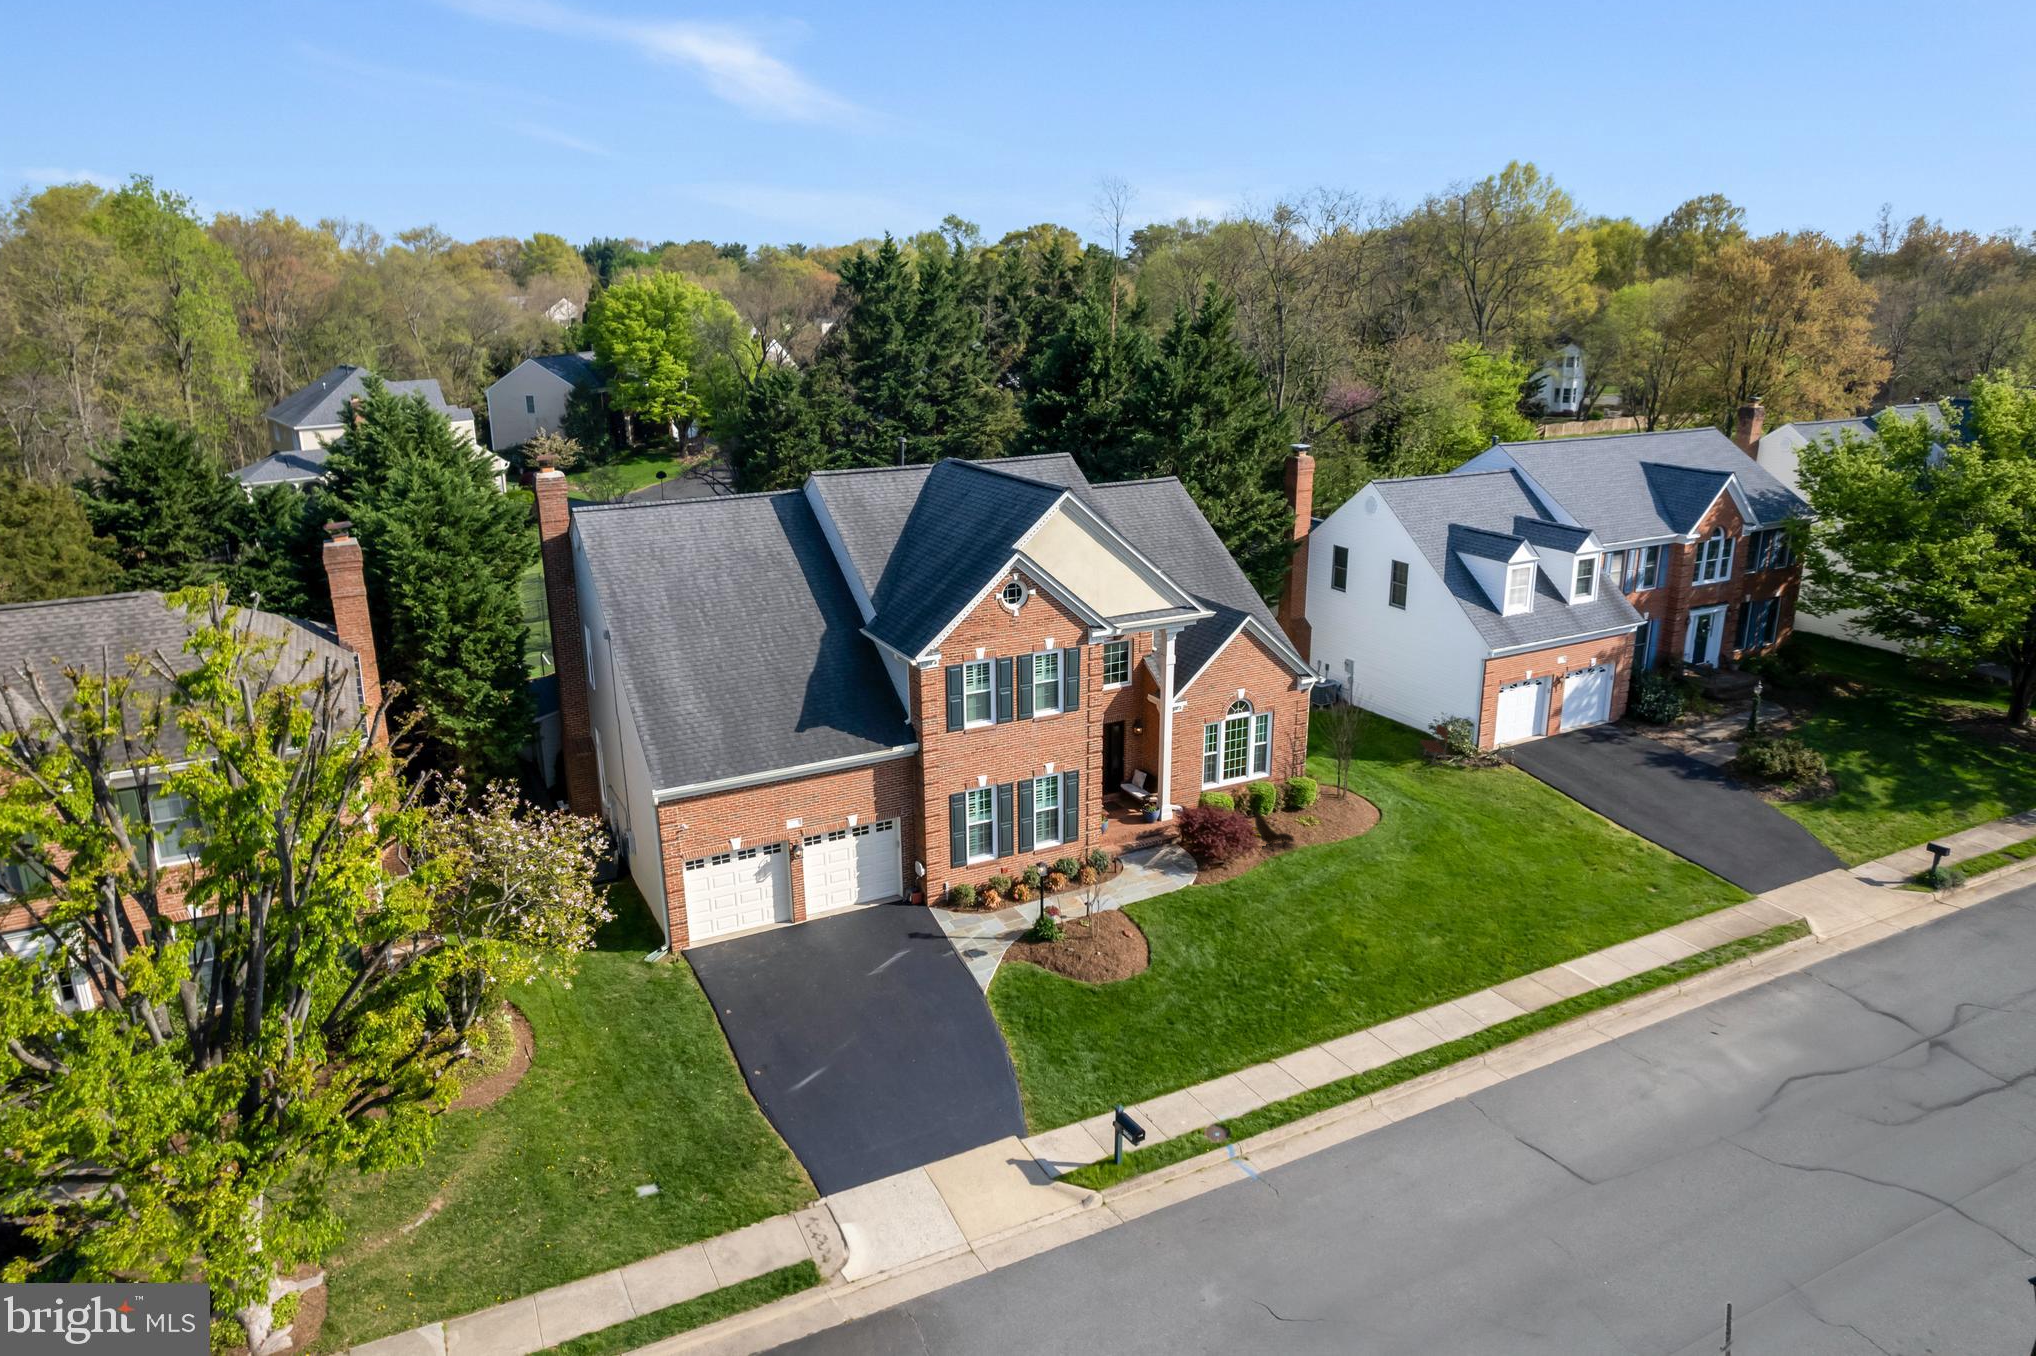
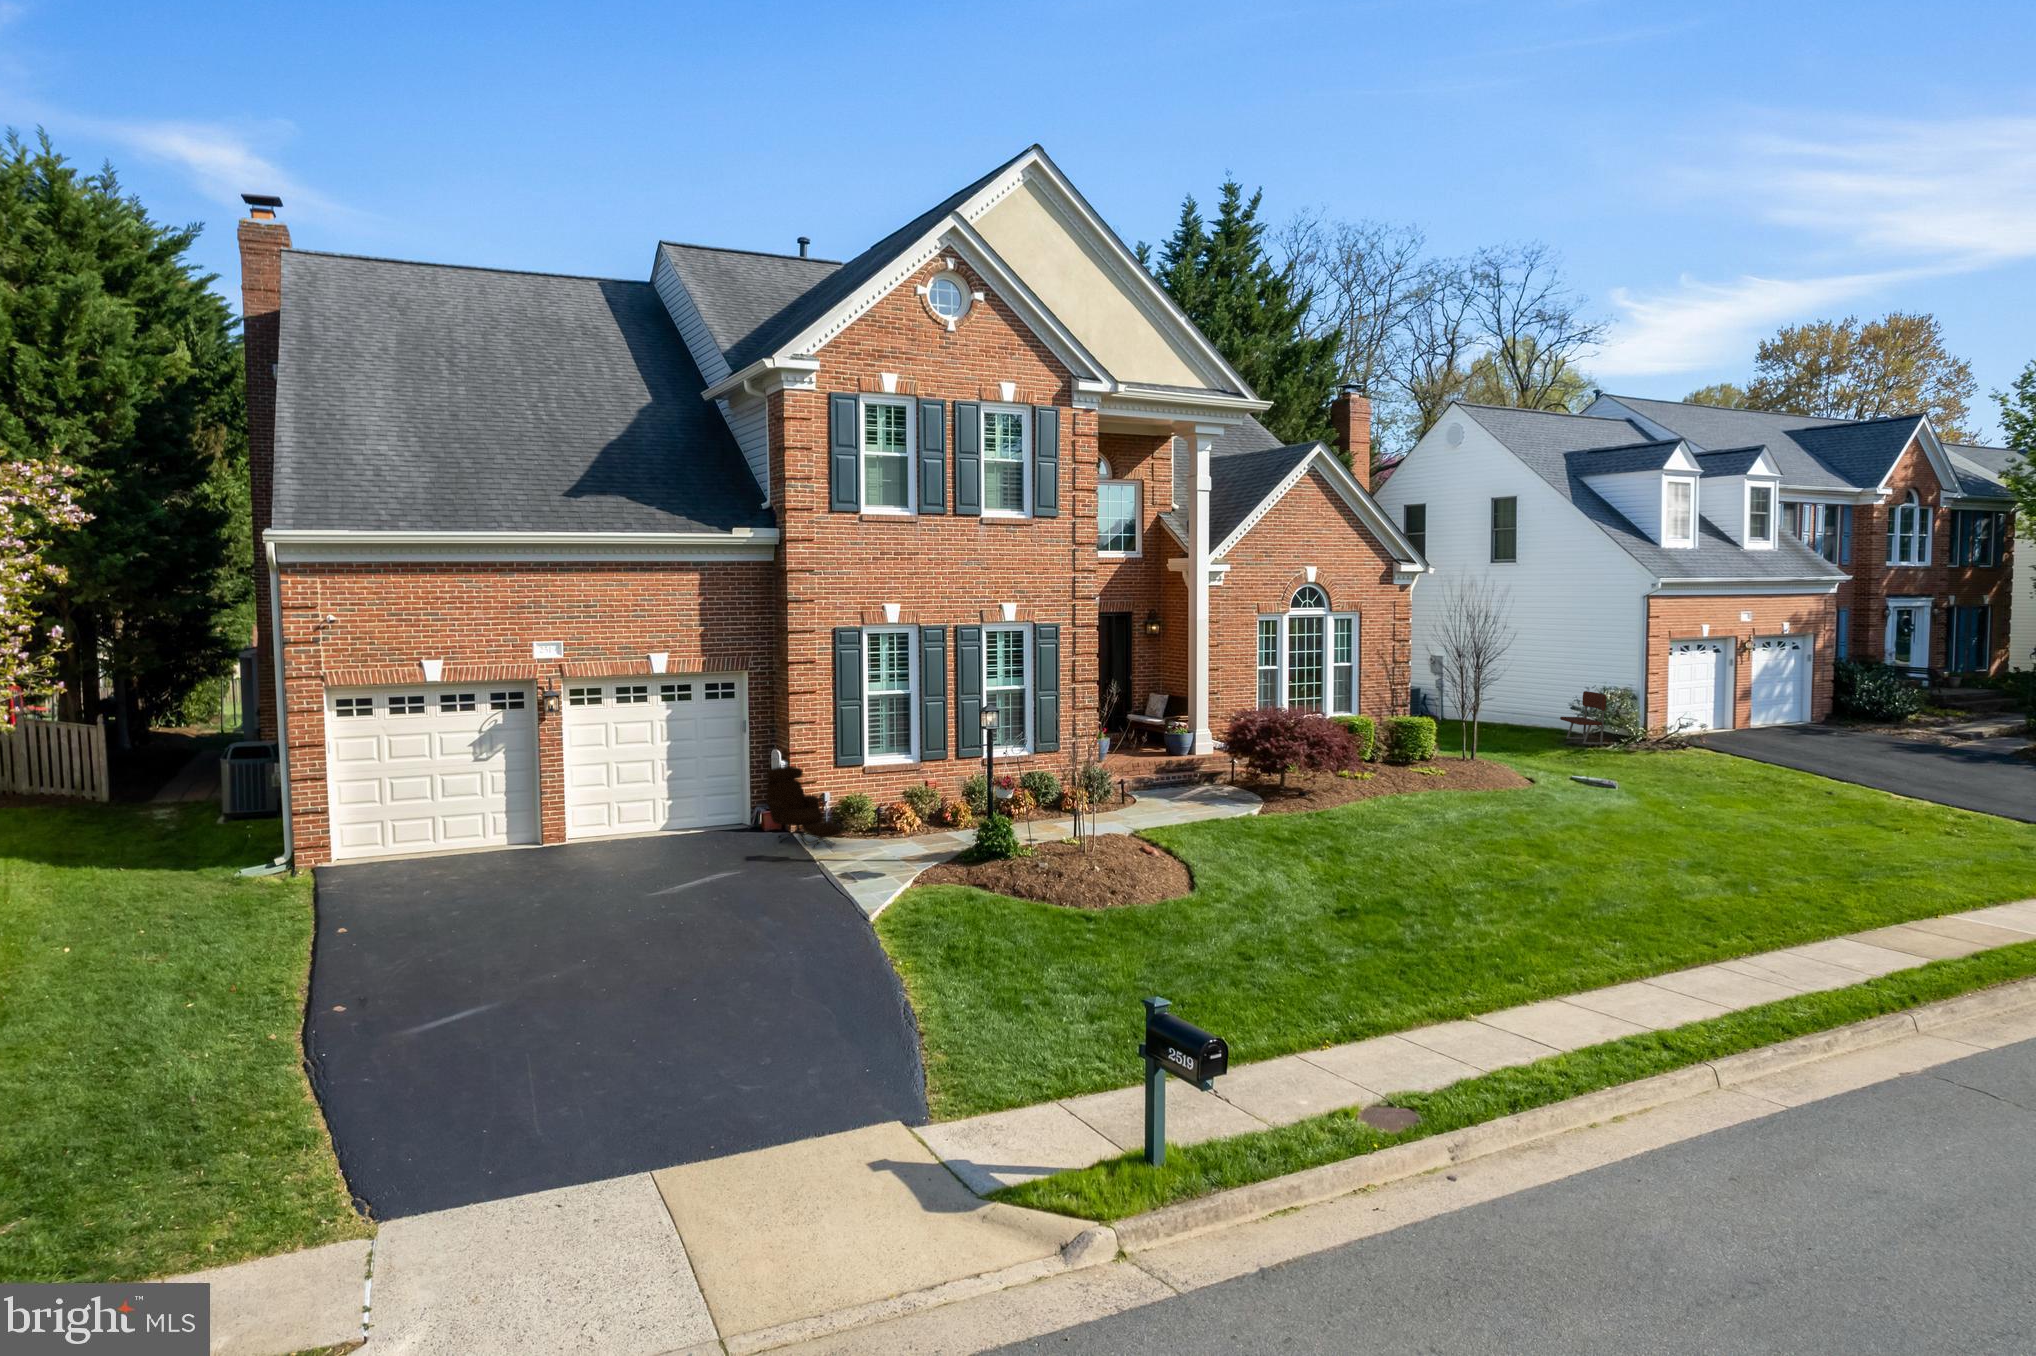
lounge chair: present [1255,812,1295,845] -> present [766,766,841,847]

